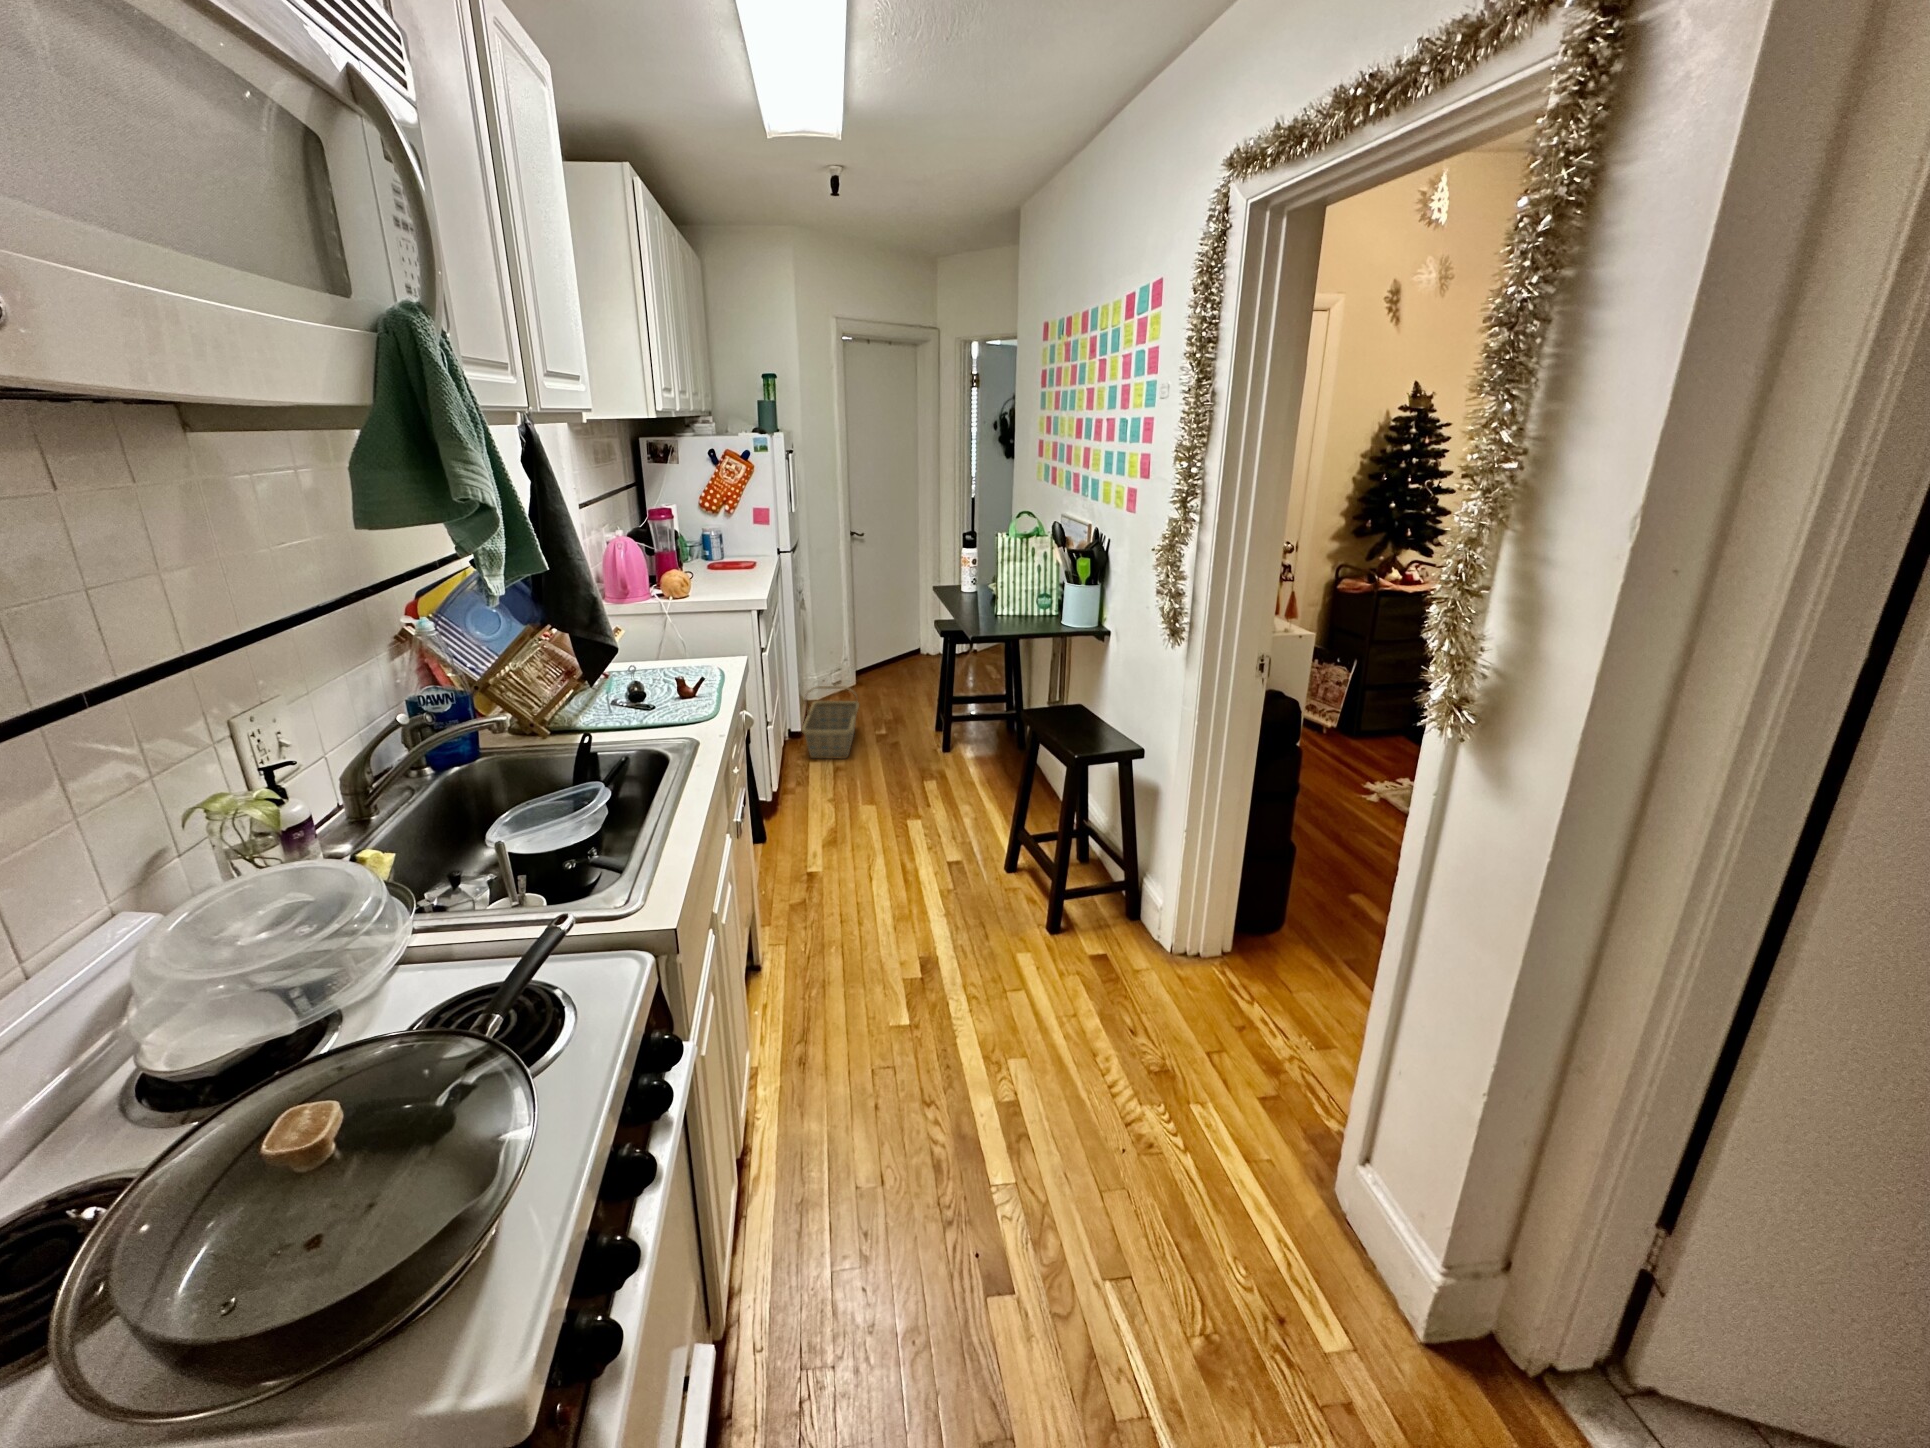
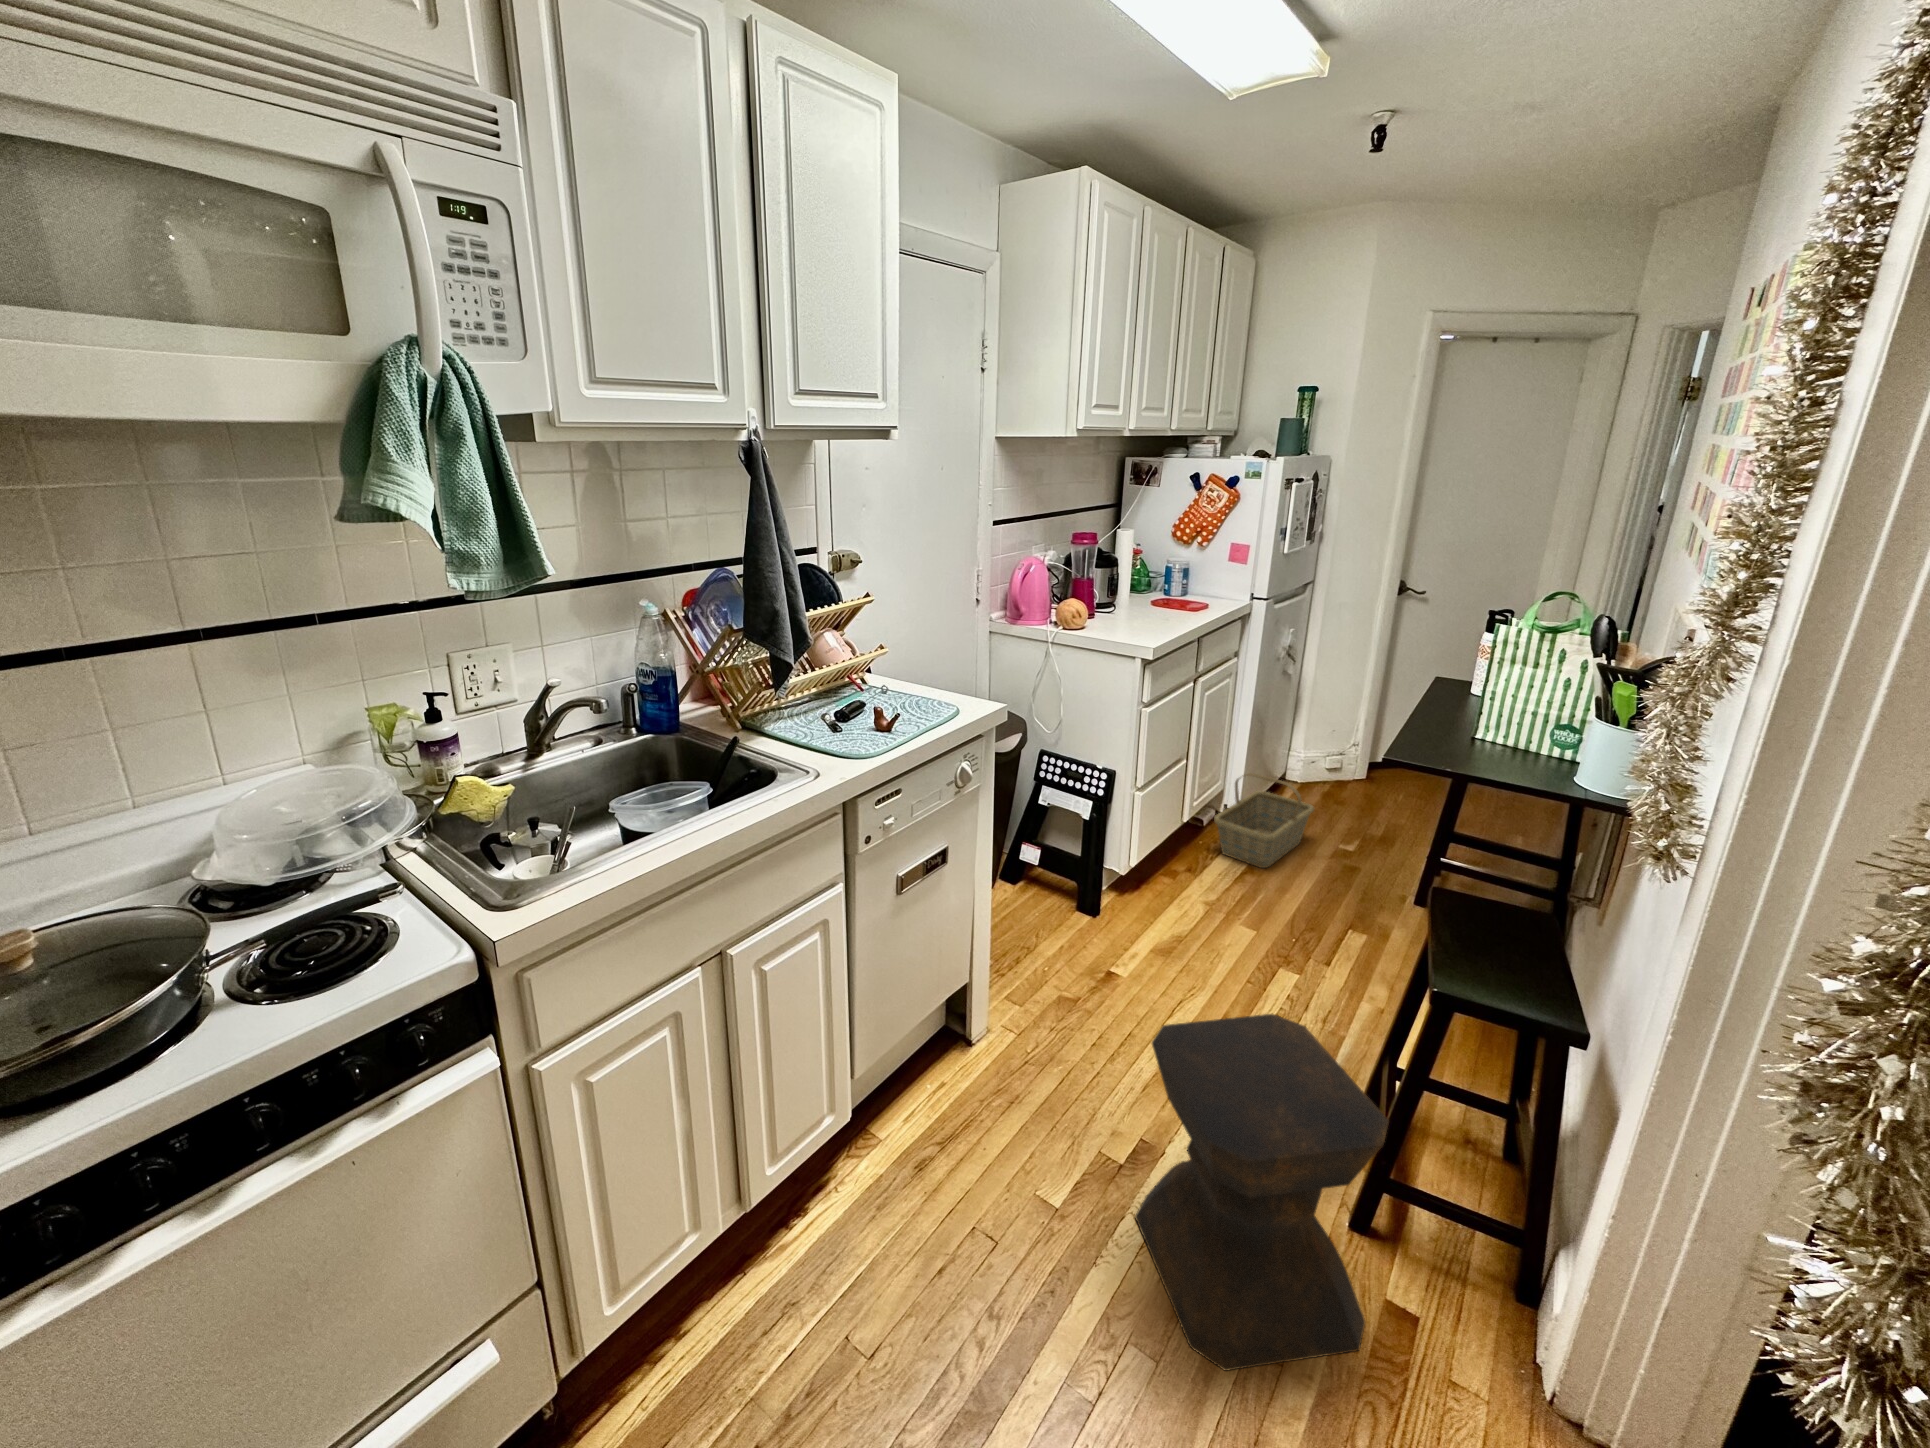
stool: none [950,813,1102,1039] -> present [1135,1014,1389,1371]

